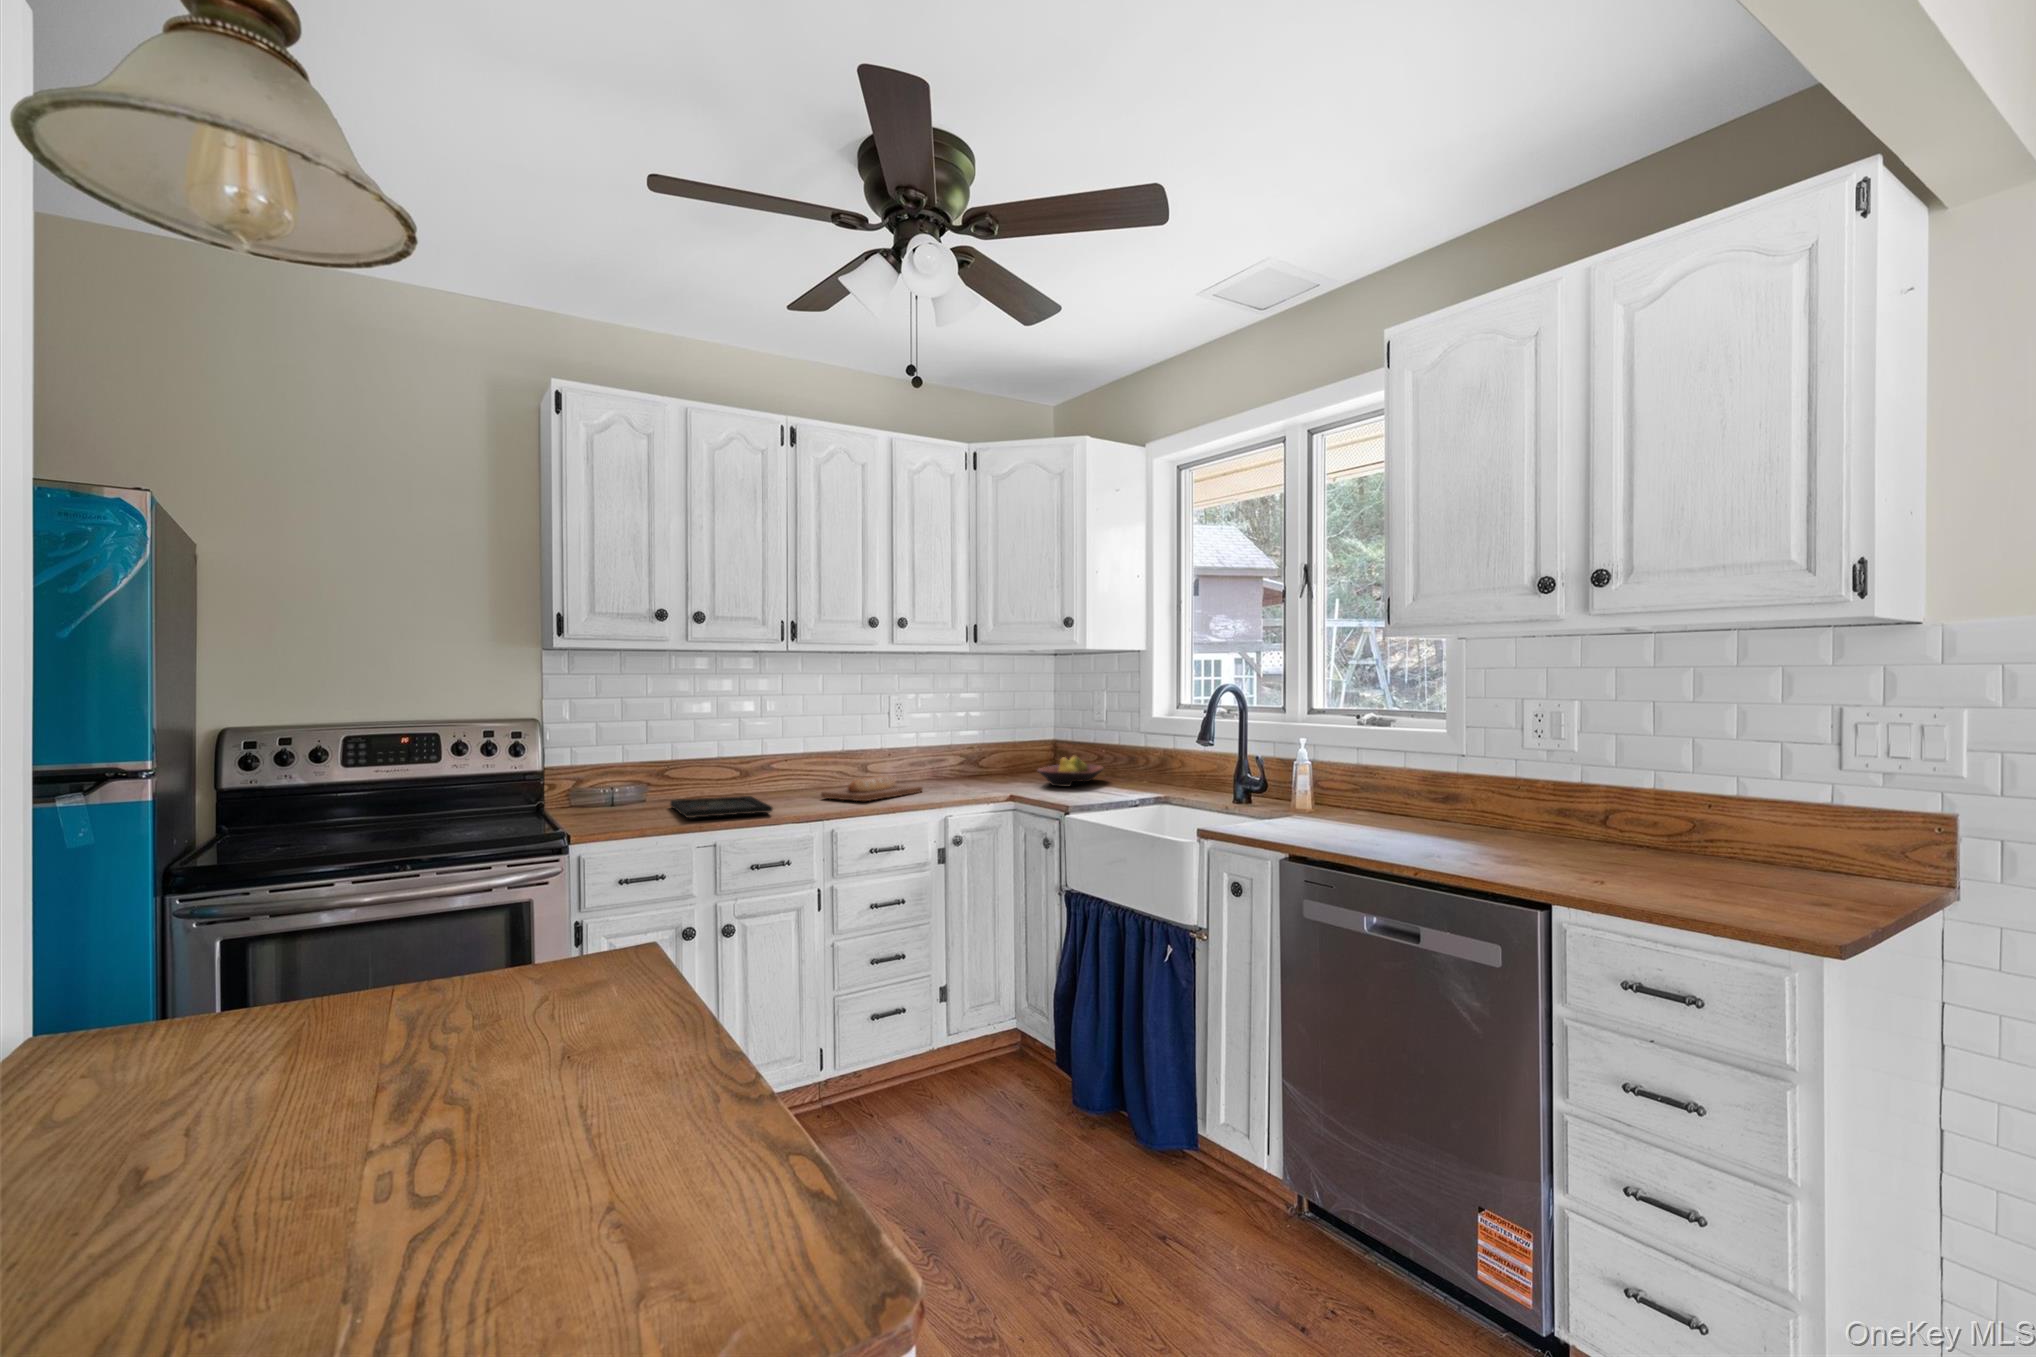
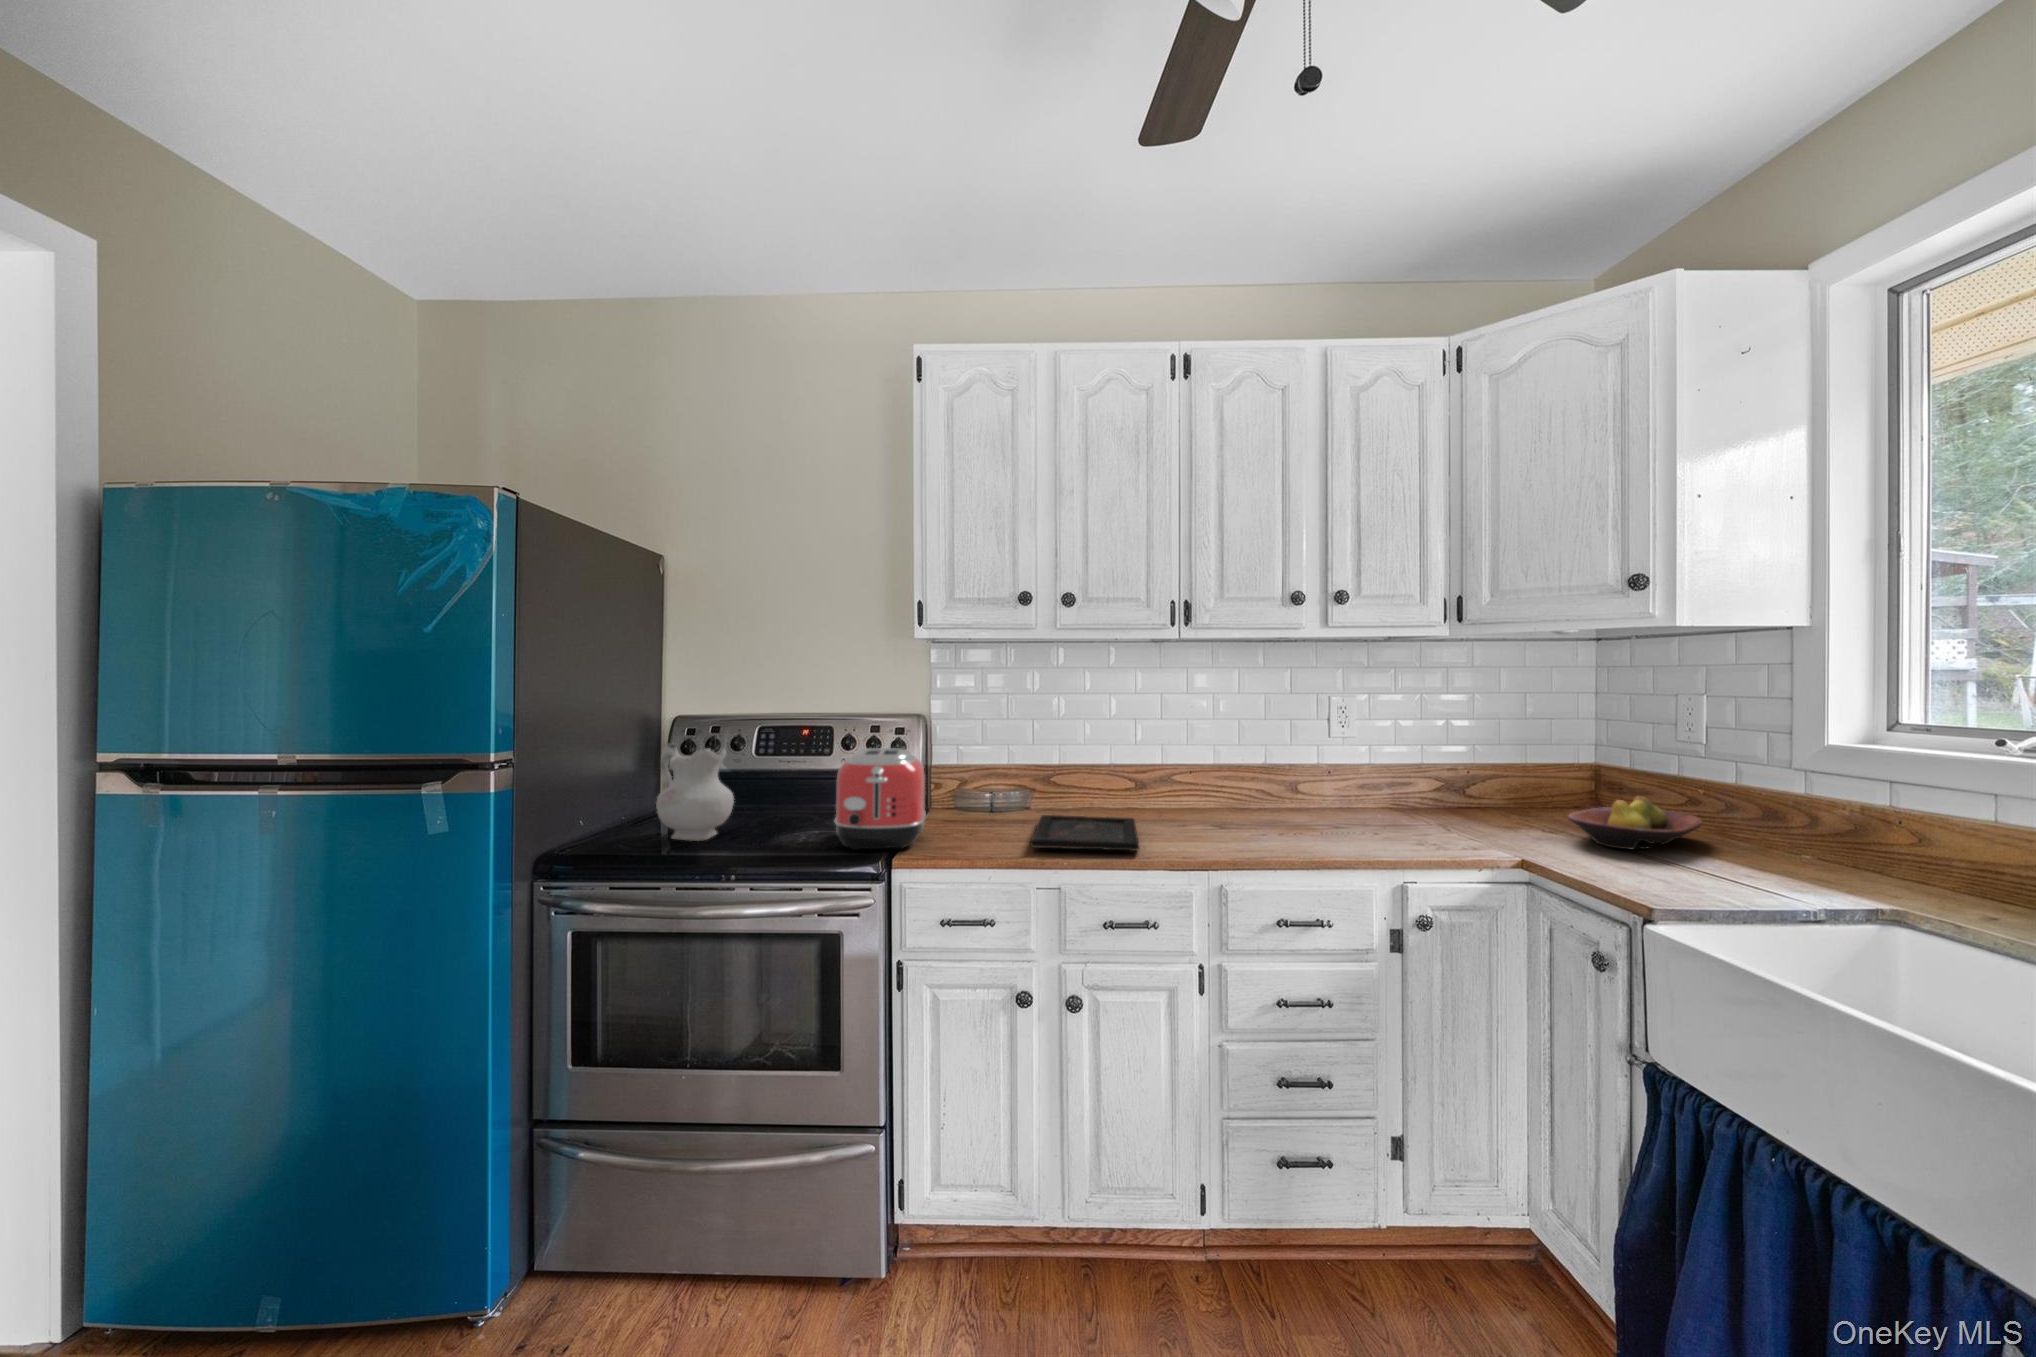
toaster: none [488,746,584,834] -> present [835,748,926,850]
ceramic pitcher: none [264,751,361,847] -> present [656,743,734,841]
bread loaf: present [821,775,923,801] -> none [1221,804,1370,844]

